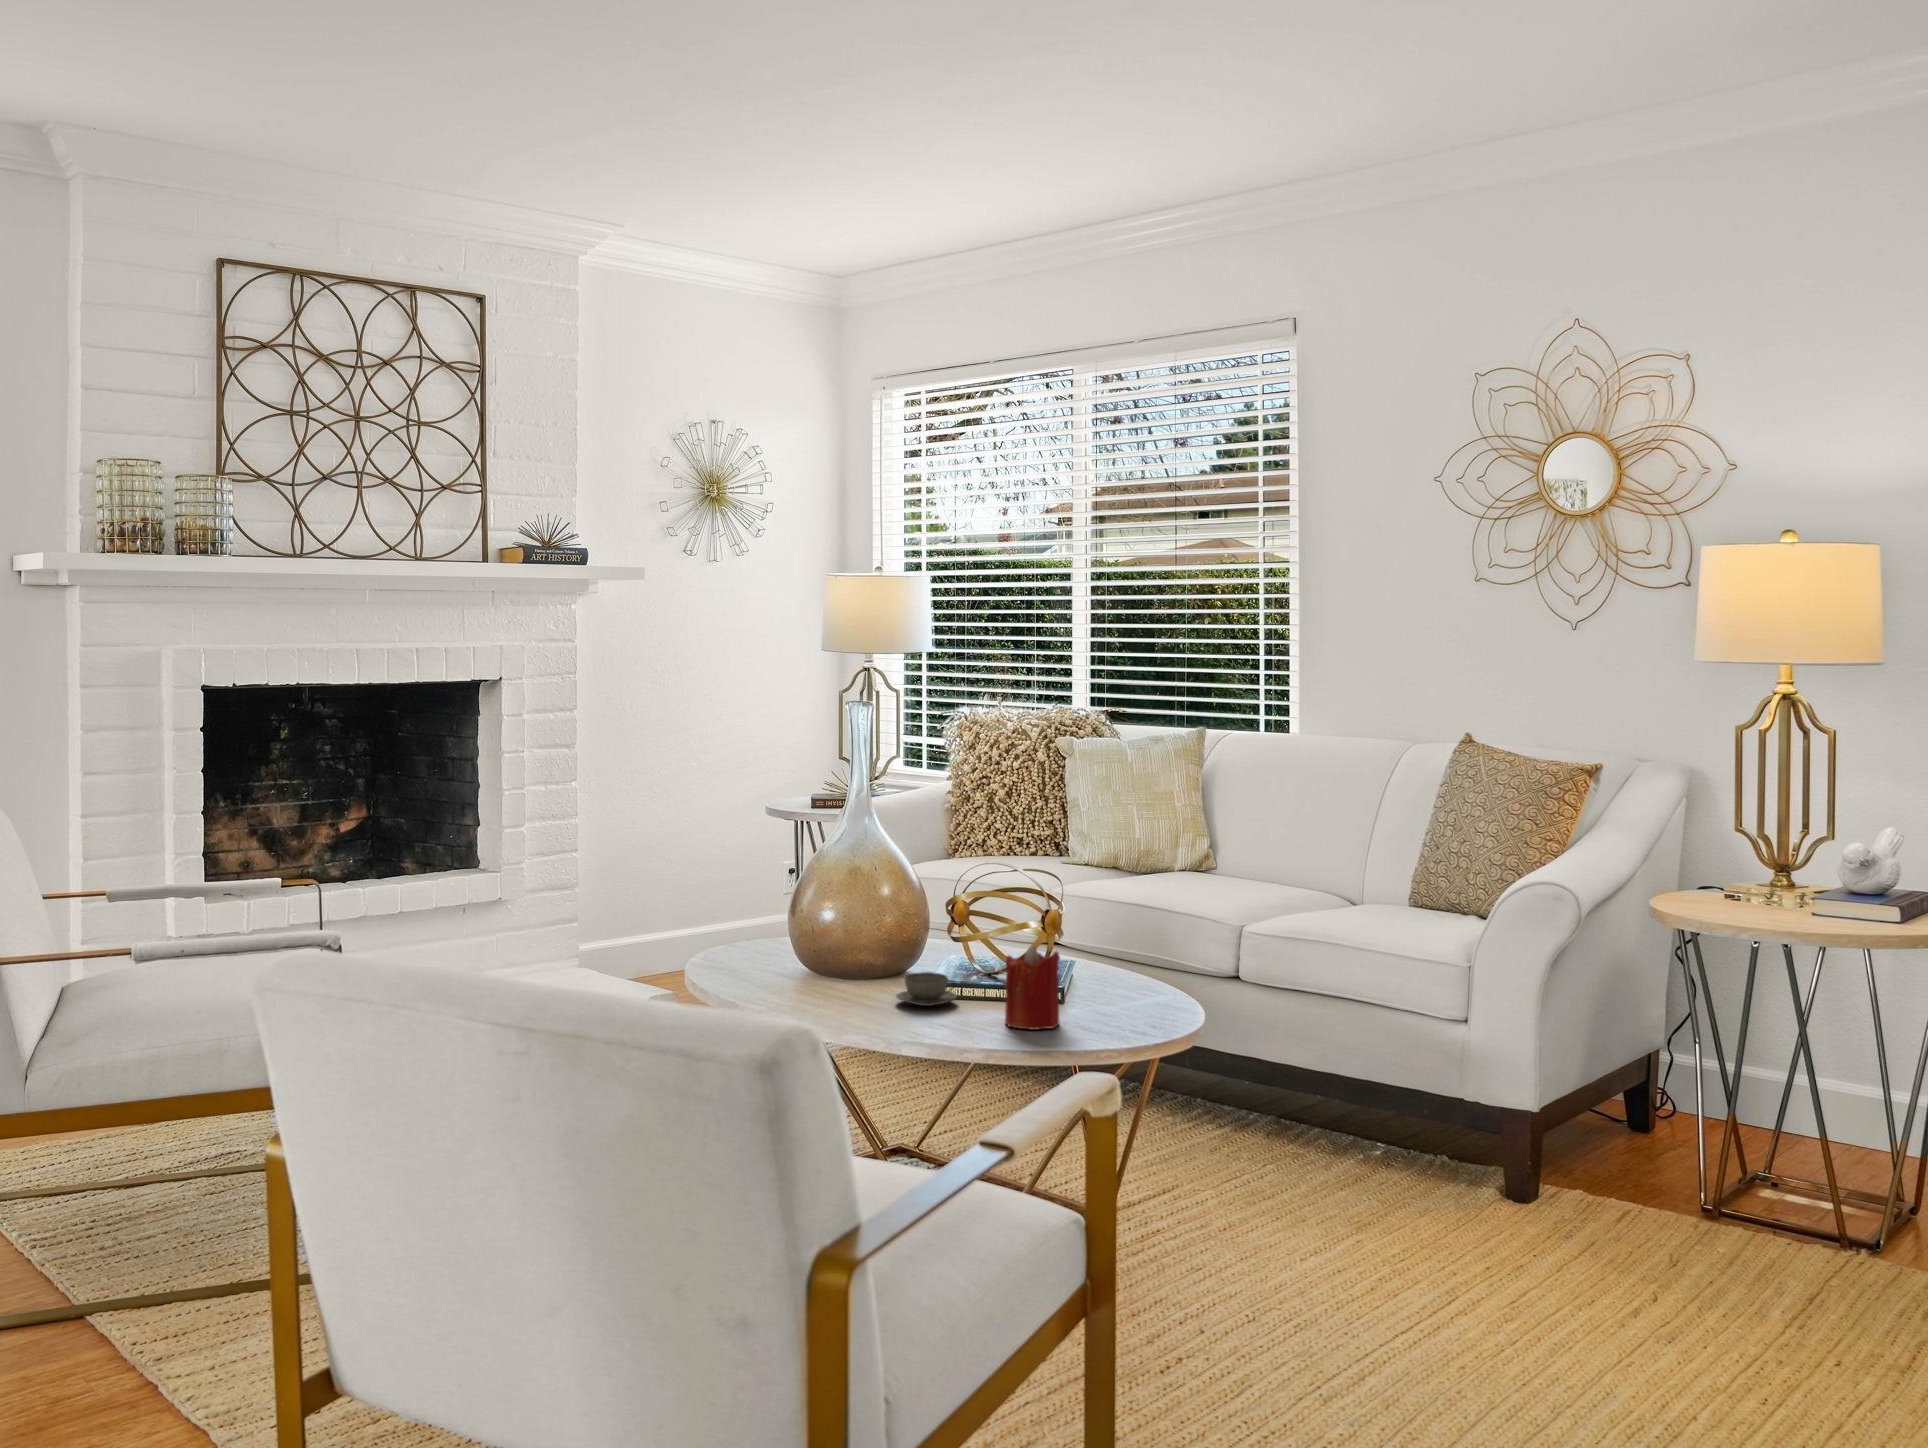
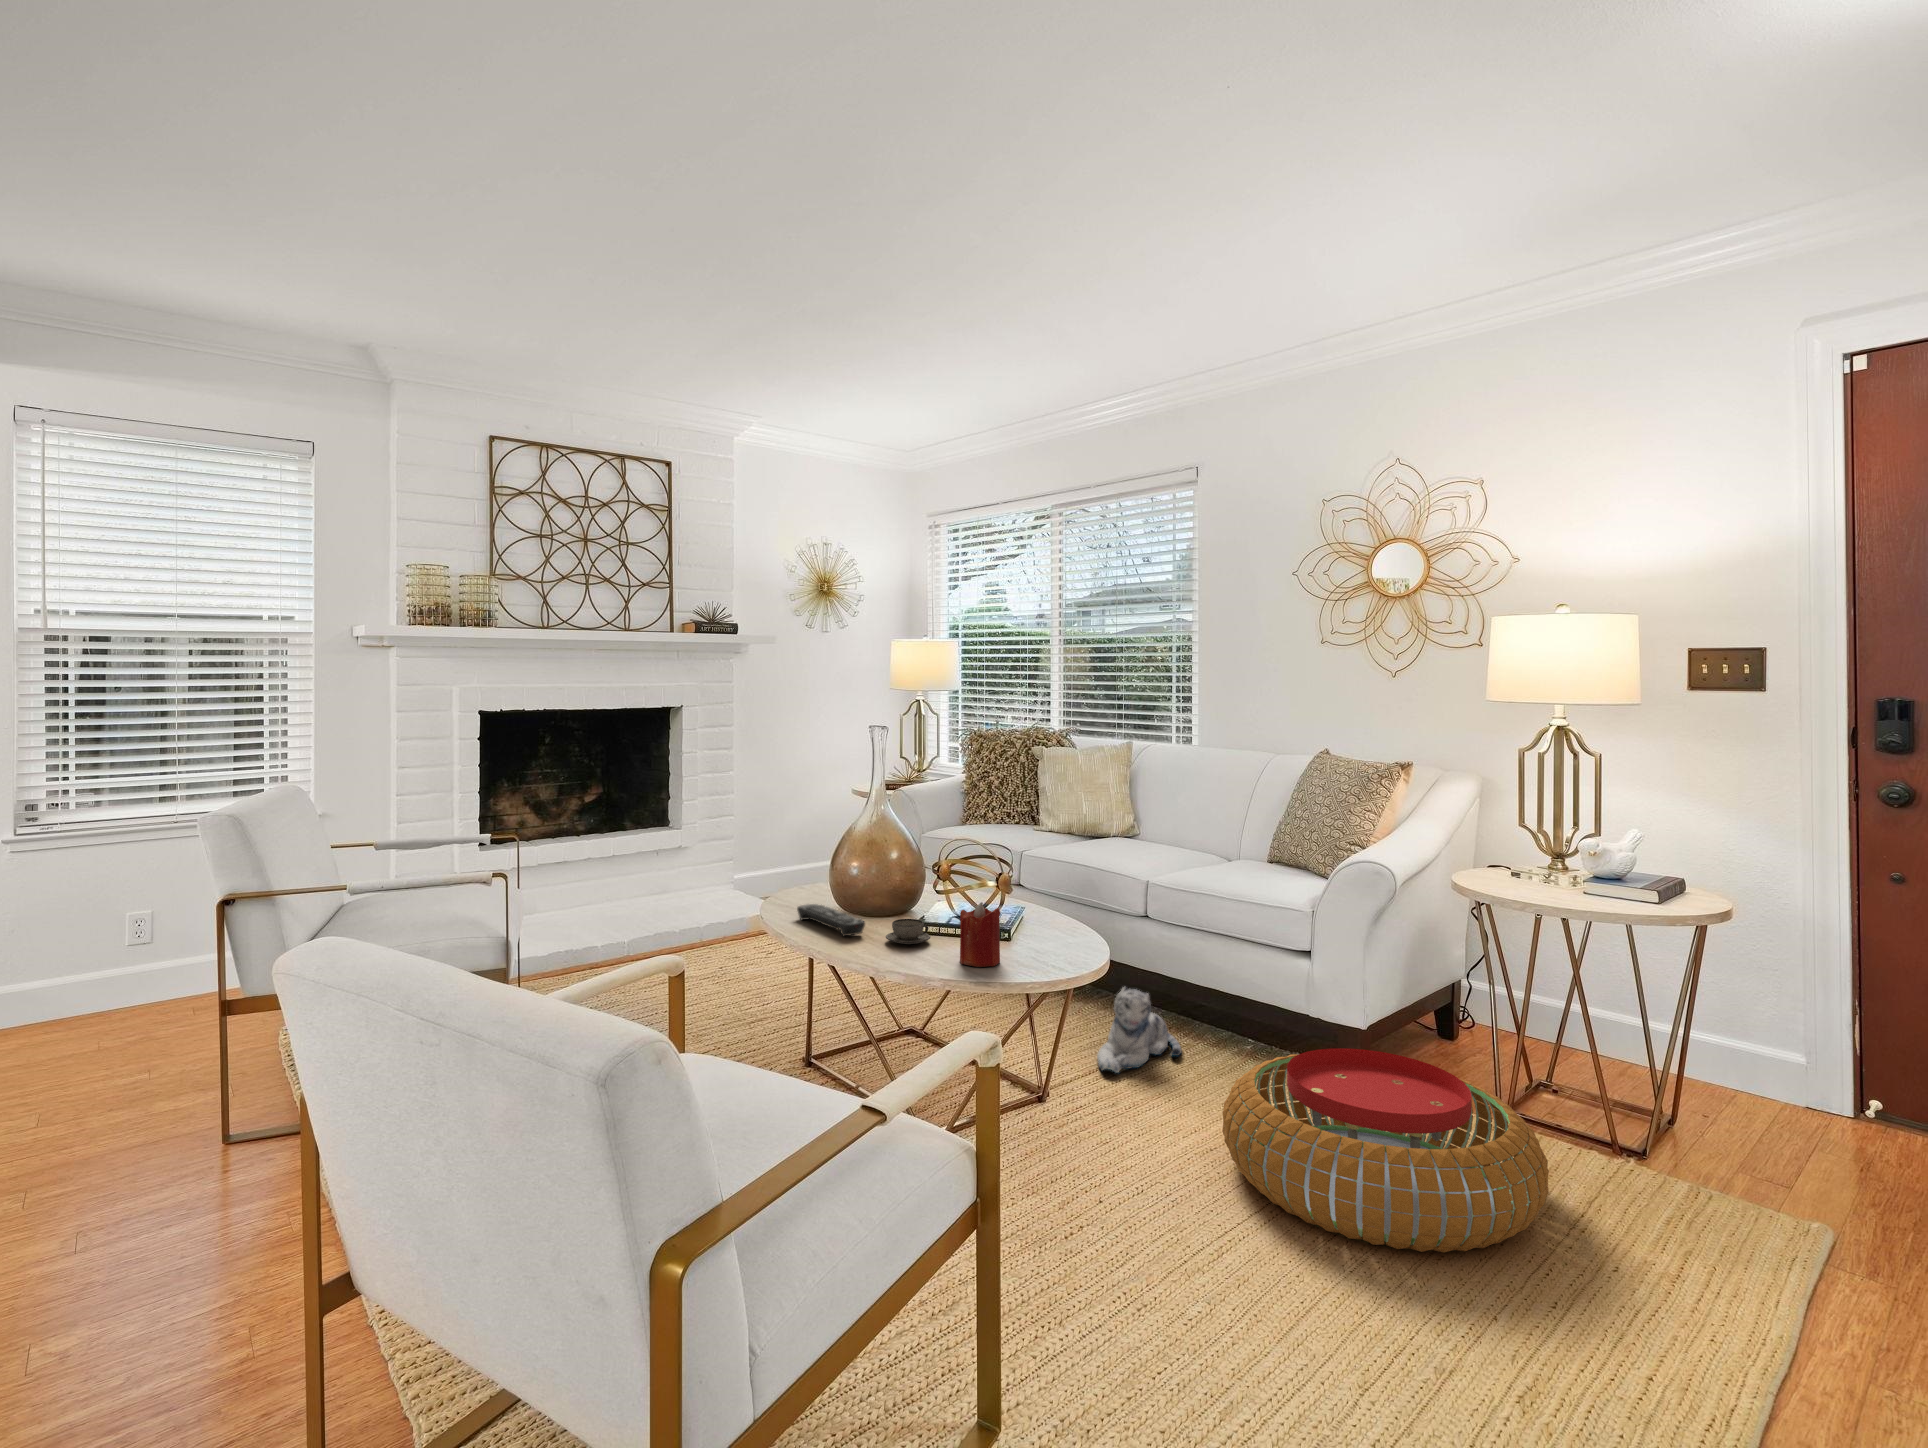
remote control: none [760,958,865,999] -> present [797,904,865,936]
plush toy: none [1171,1067,1285,1185] -> present [1097,987,1181,1073]
pouf: none [1352,1129,1759,1361] -> present [1222,1048,1549,1253]

